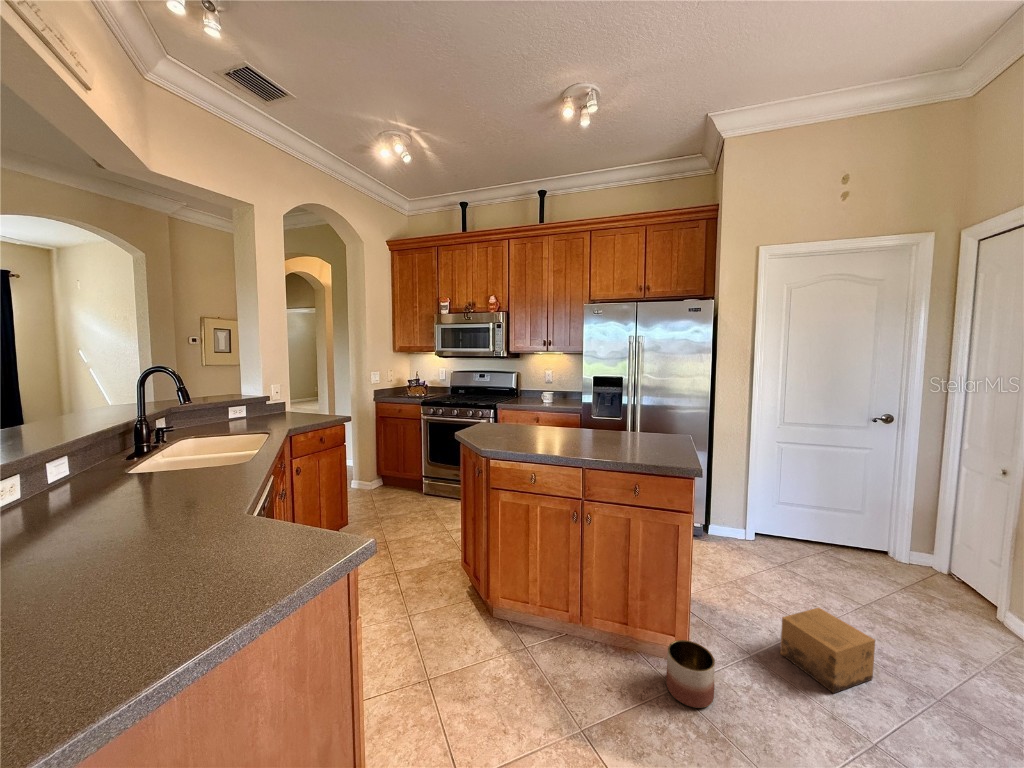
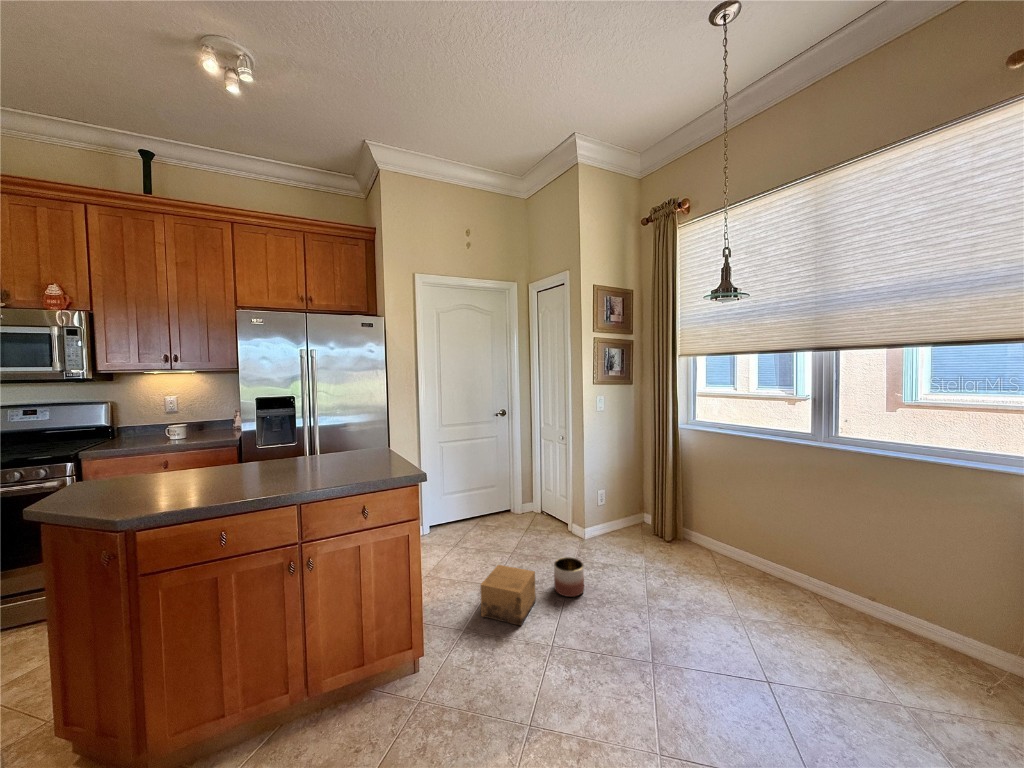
planter: present [666,640,715,708] -> present [554,557,584,597]

